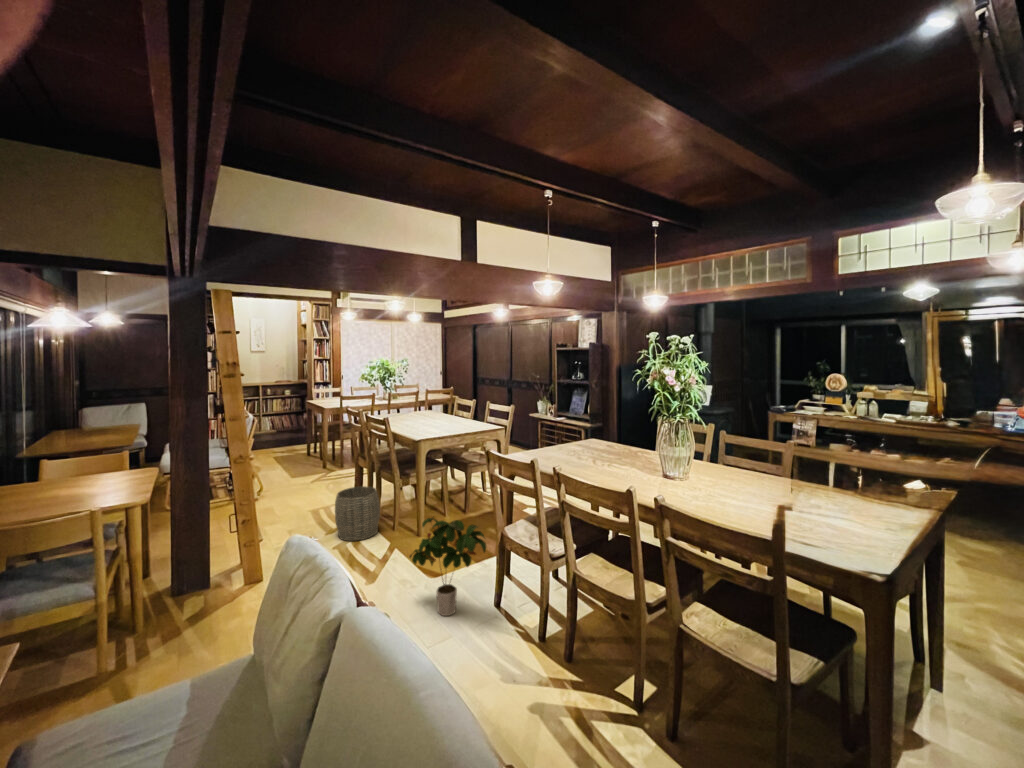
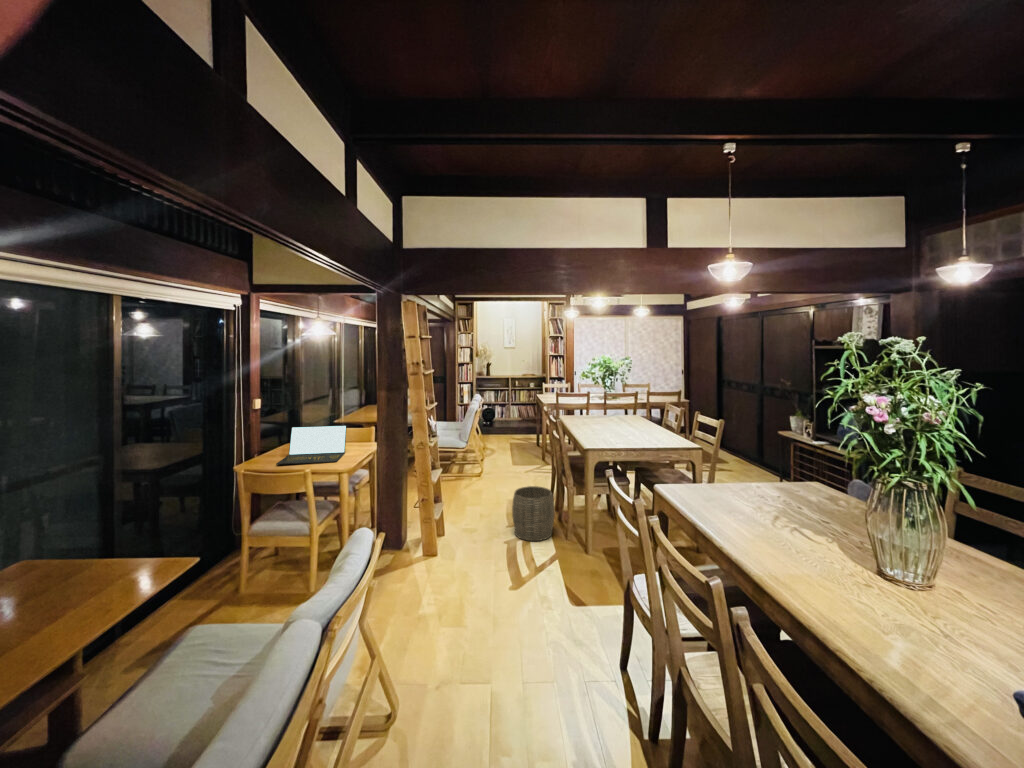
laptop: none [9,446,123,512] -> present [276,425,347,465]
potted plant: present [409,518,486,616] -> none [538,542,610,662]

